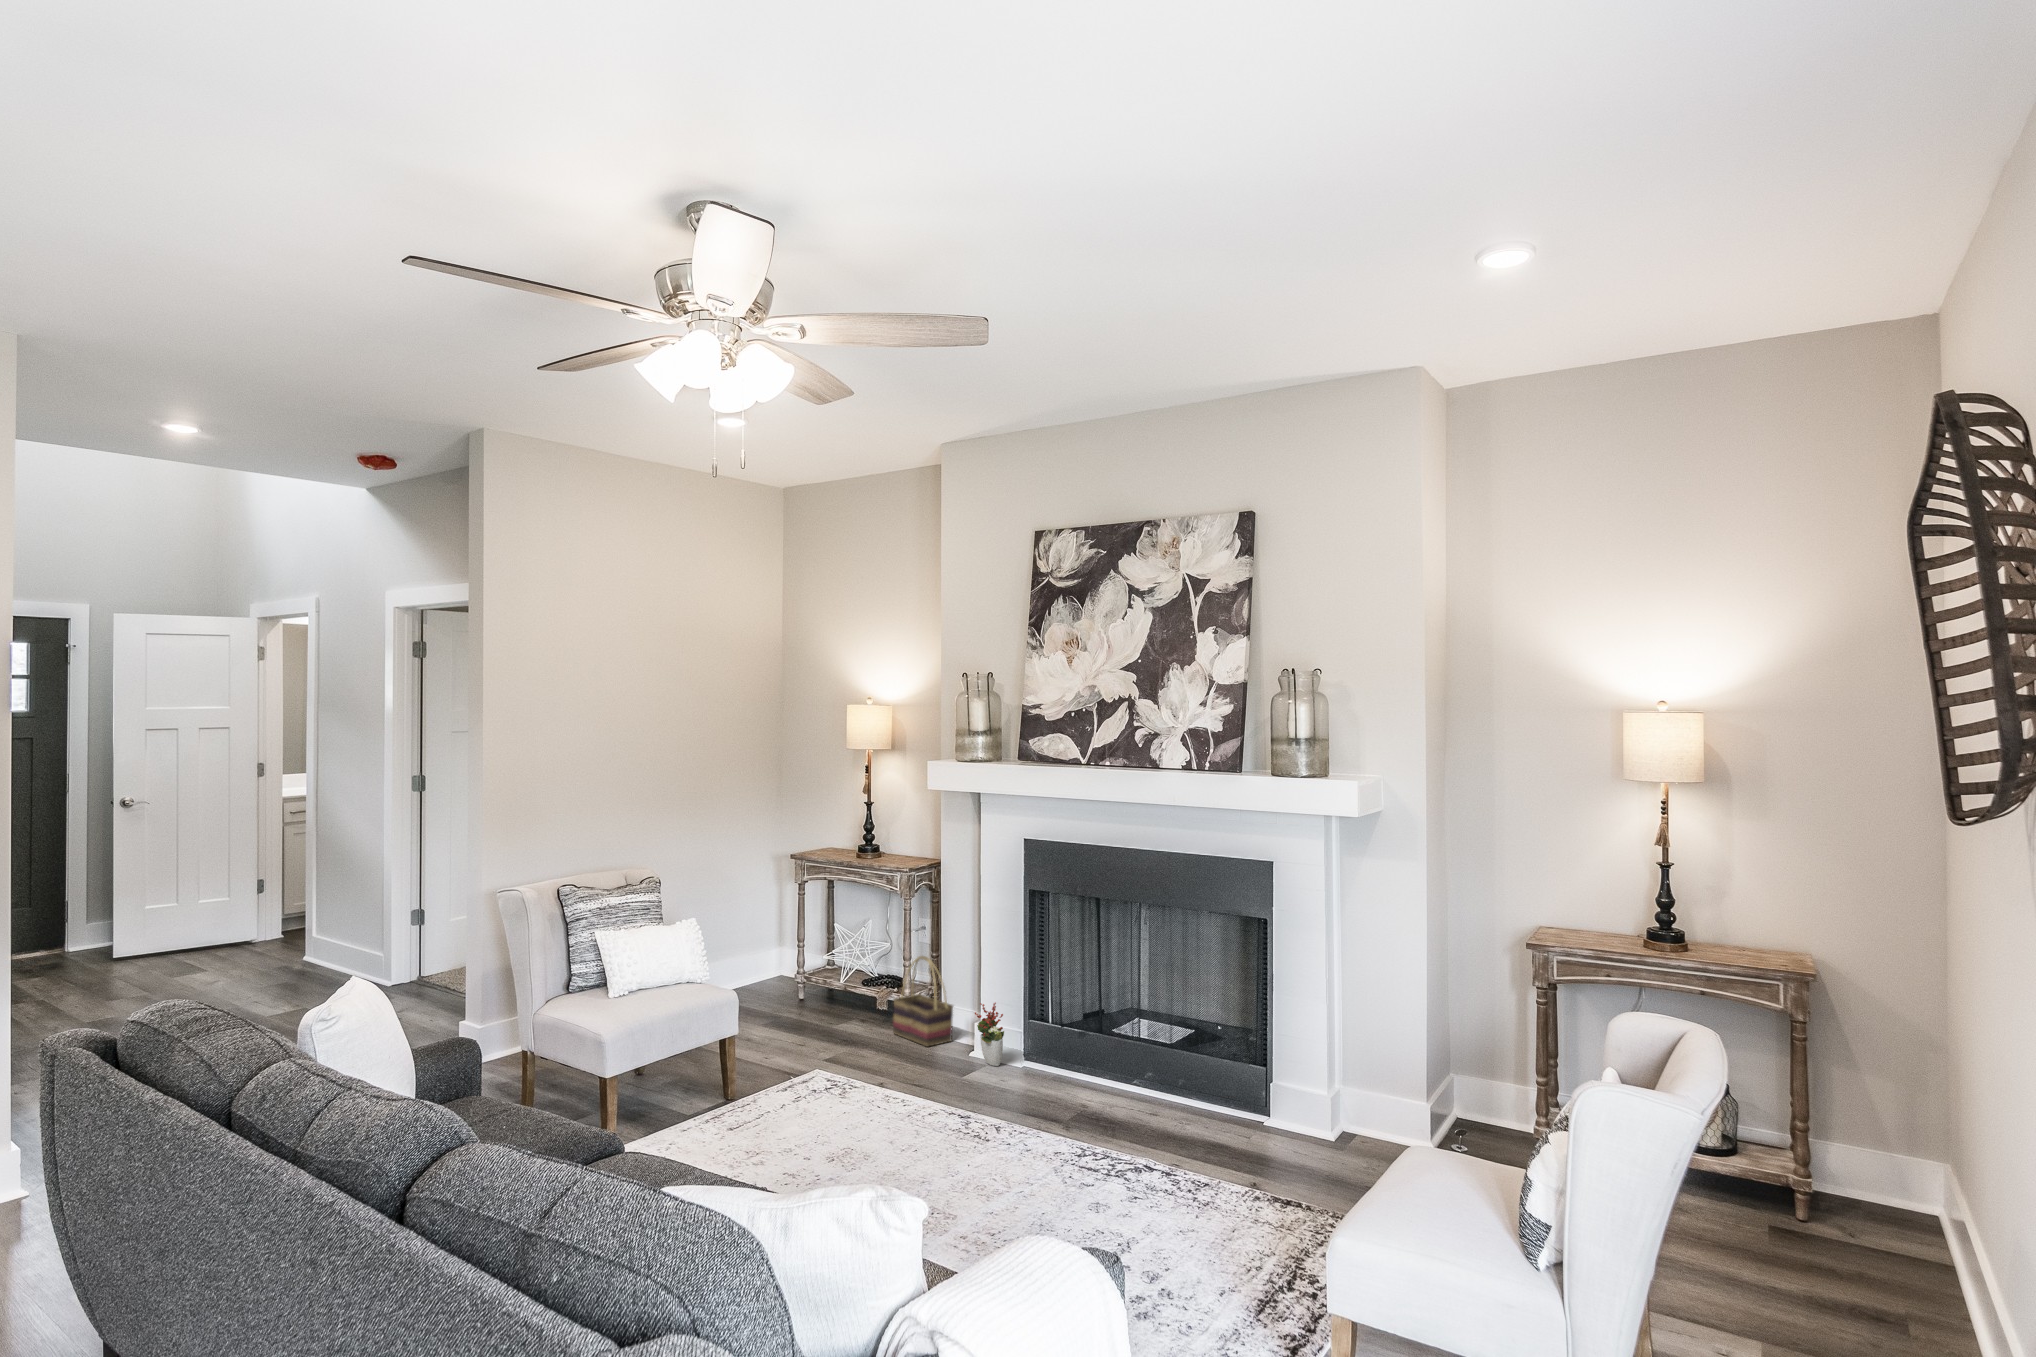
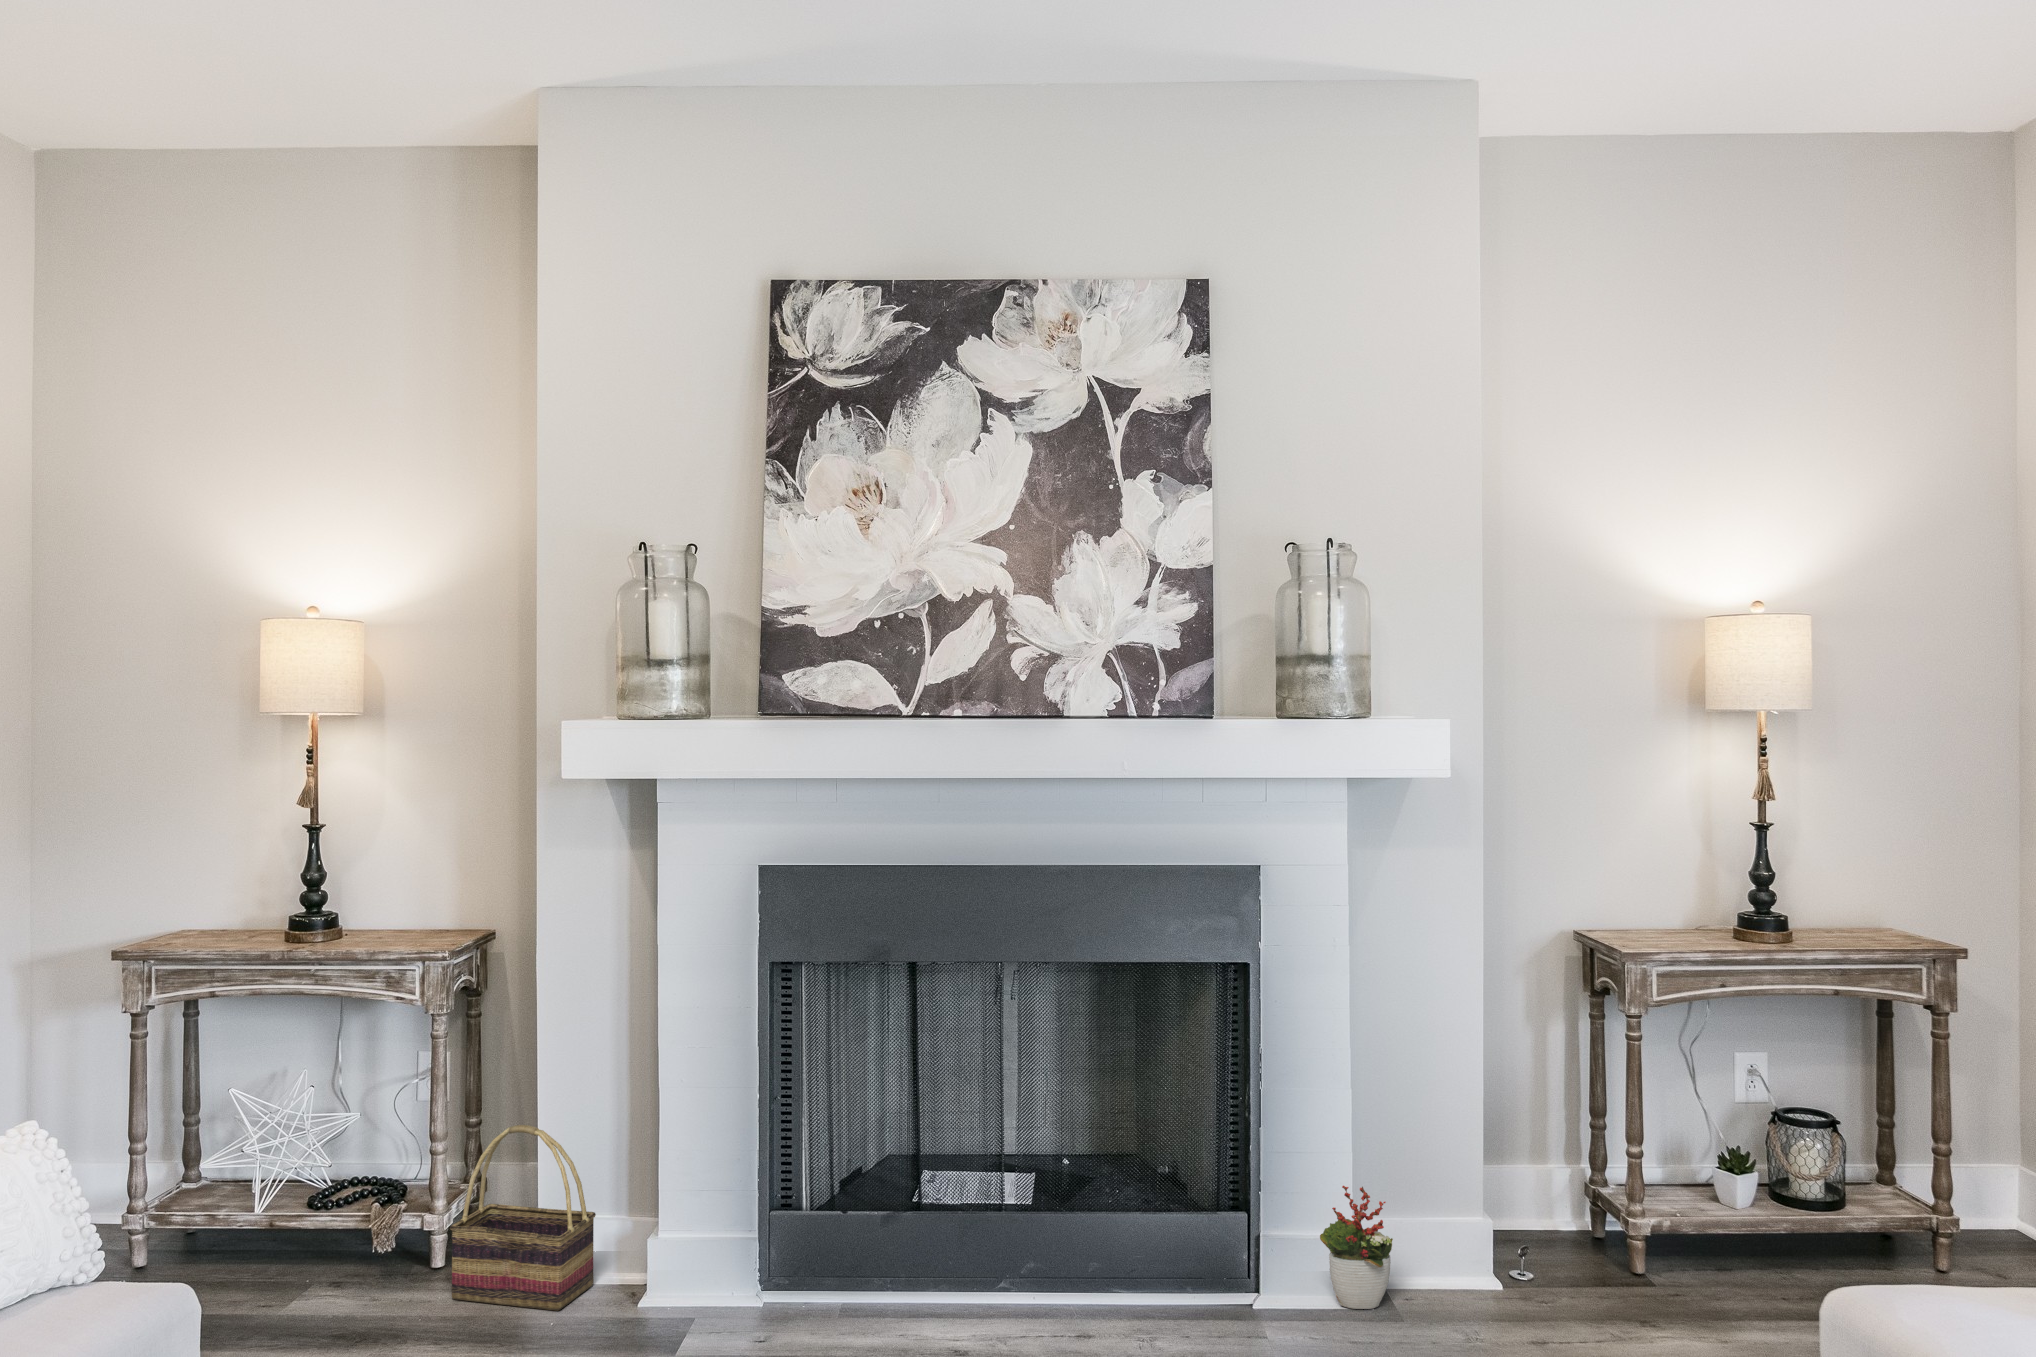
decorative plant: present [975,1003,1004,1066] -> present [1320,1186,1393,1309]

